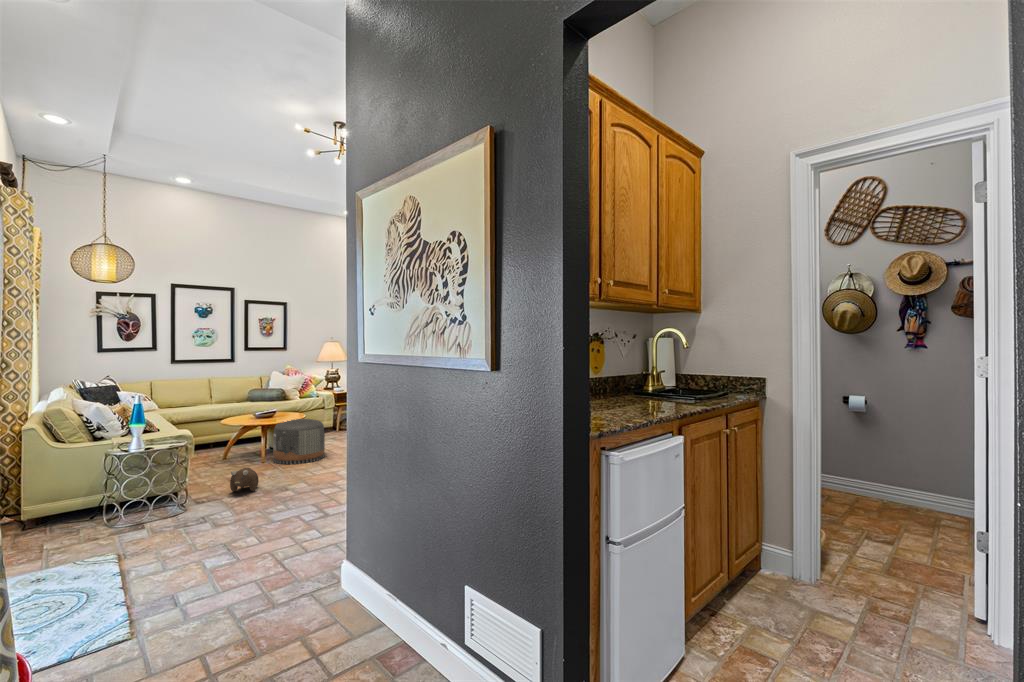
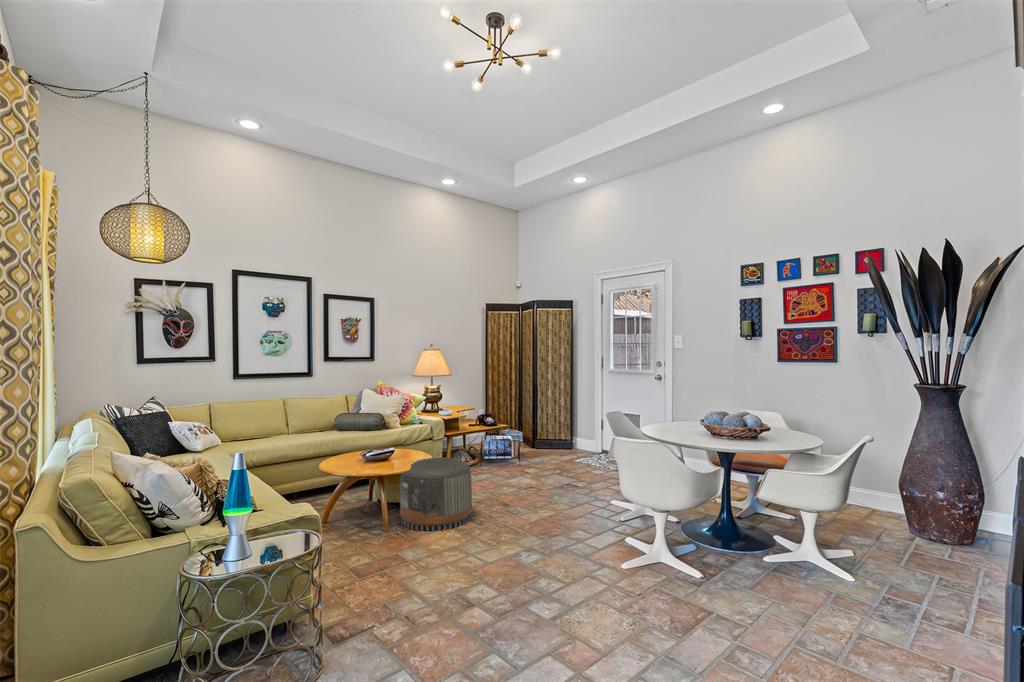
plush toy: present [230,468,259,492] -> none [380,556,423,603]

